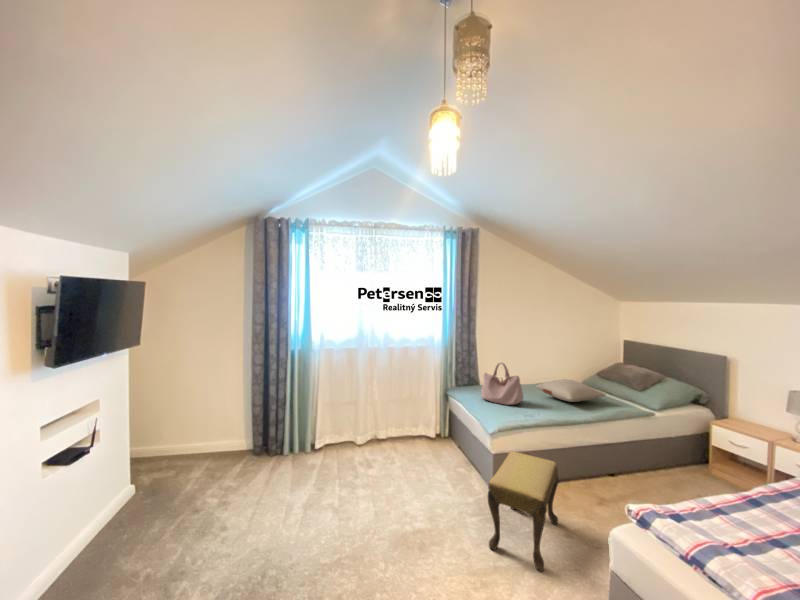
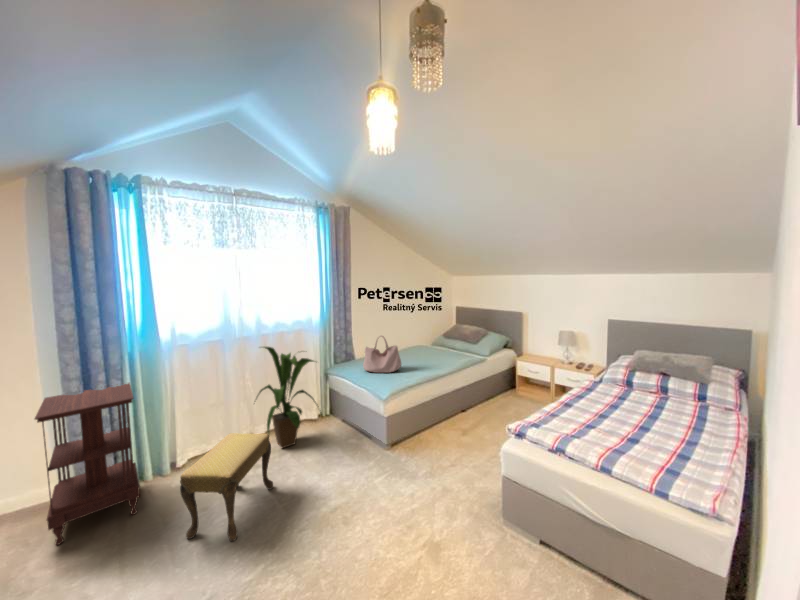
house plant: none [376,358,437,457] -> present [257,347,316,448]
side table: none [229,373,290,480] -> present [35,383,140,545]
pillow: present [536,379,606,402] -> none [407,343,458,361]
footstool: present [488,451,559,572] -> present [180,433,273,541]

